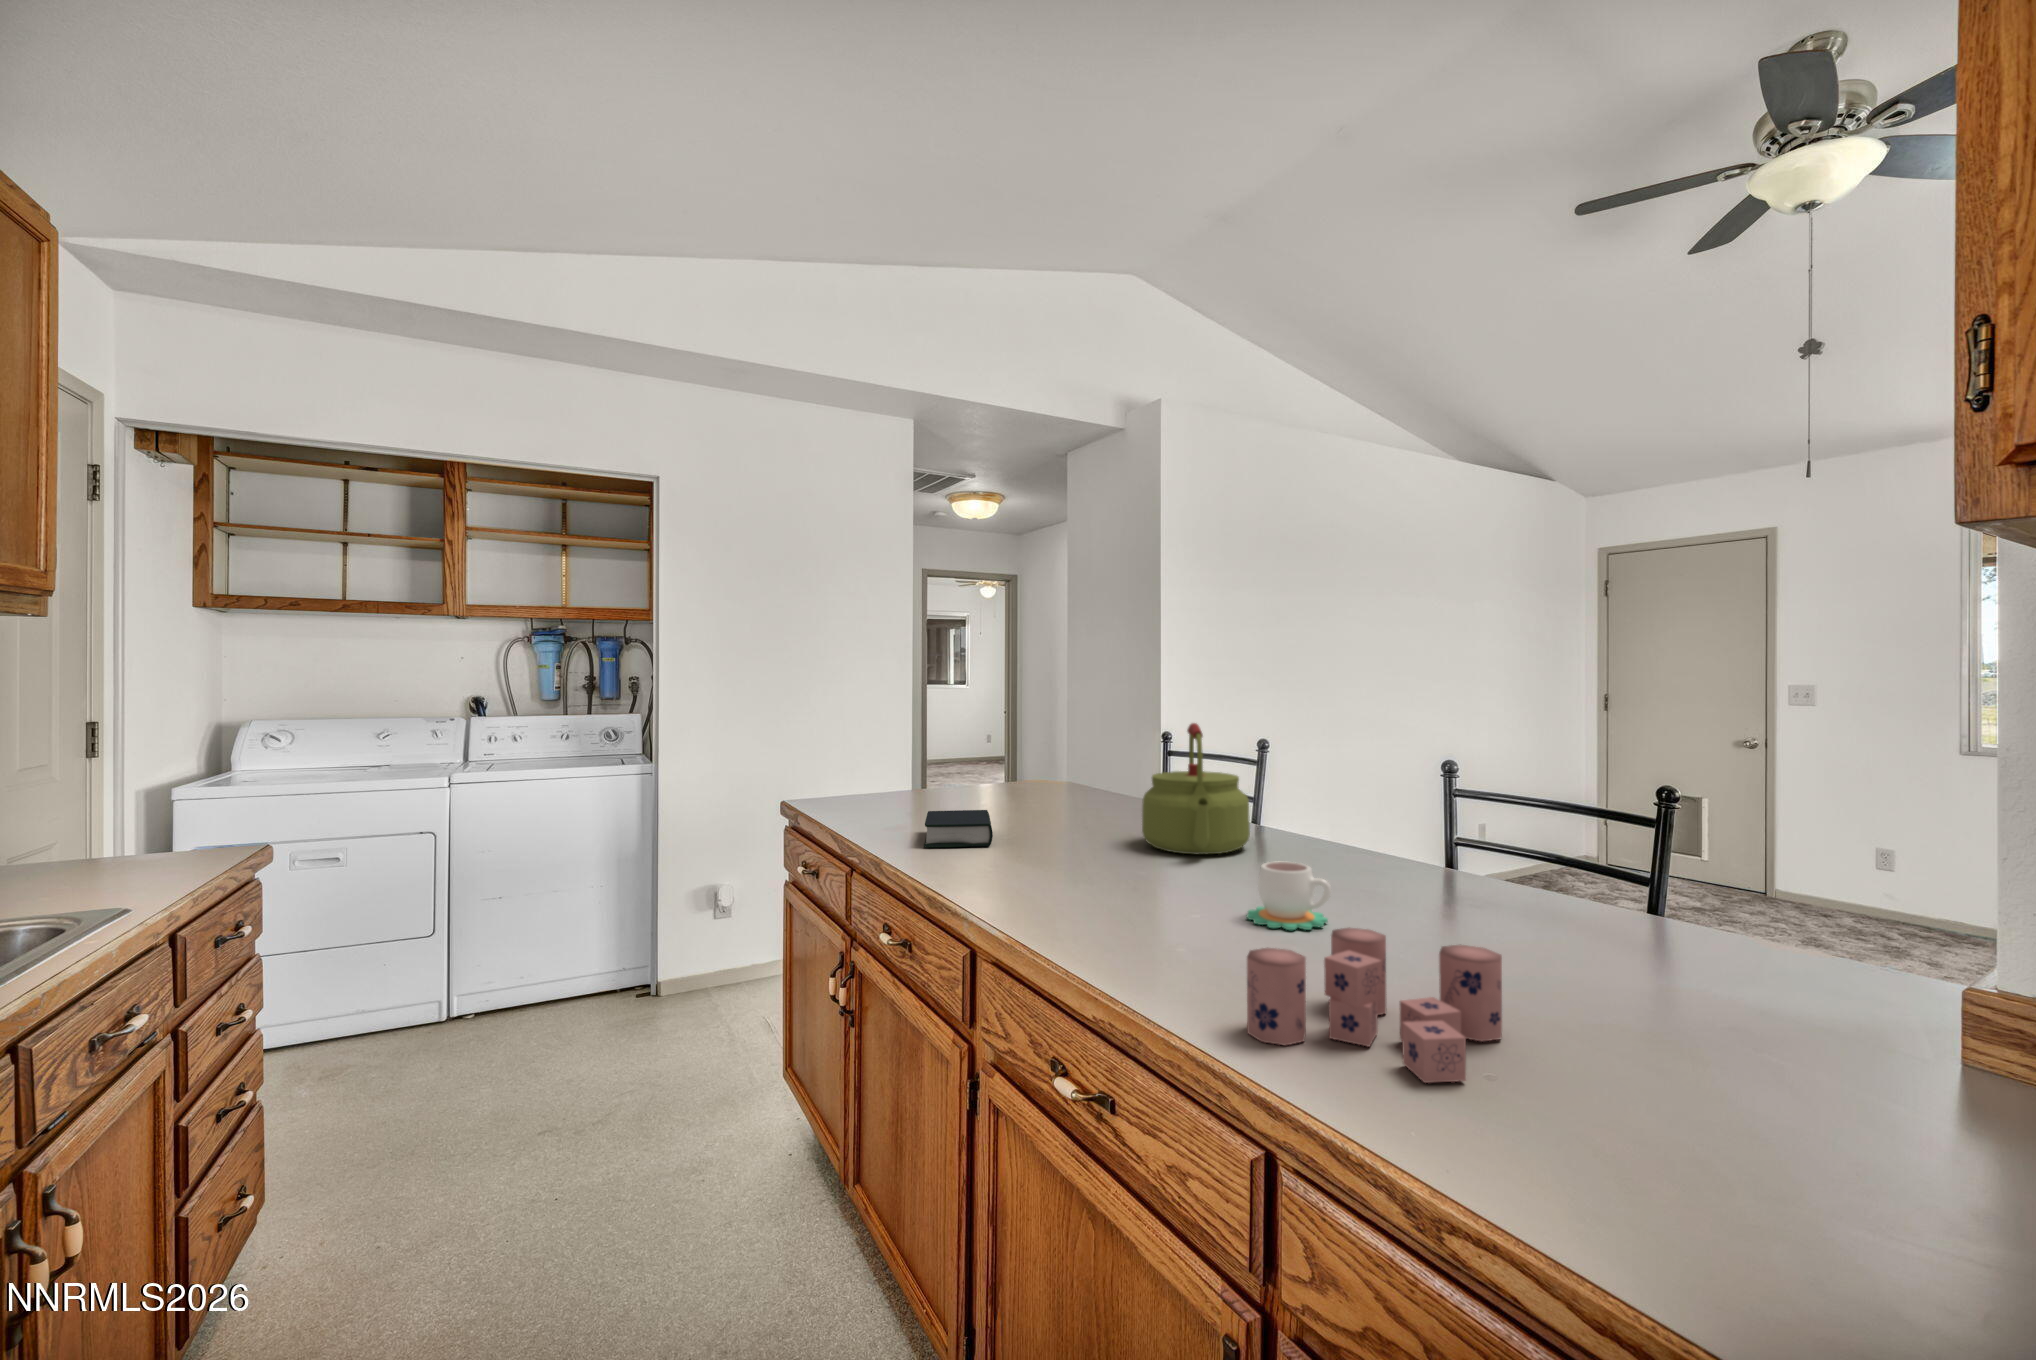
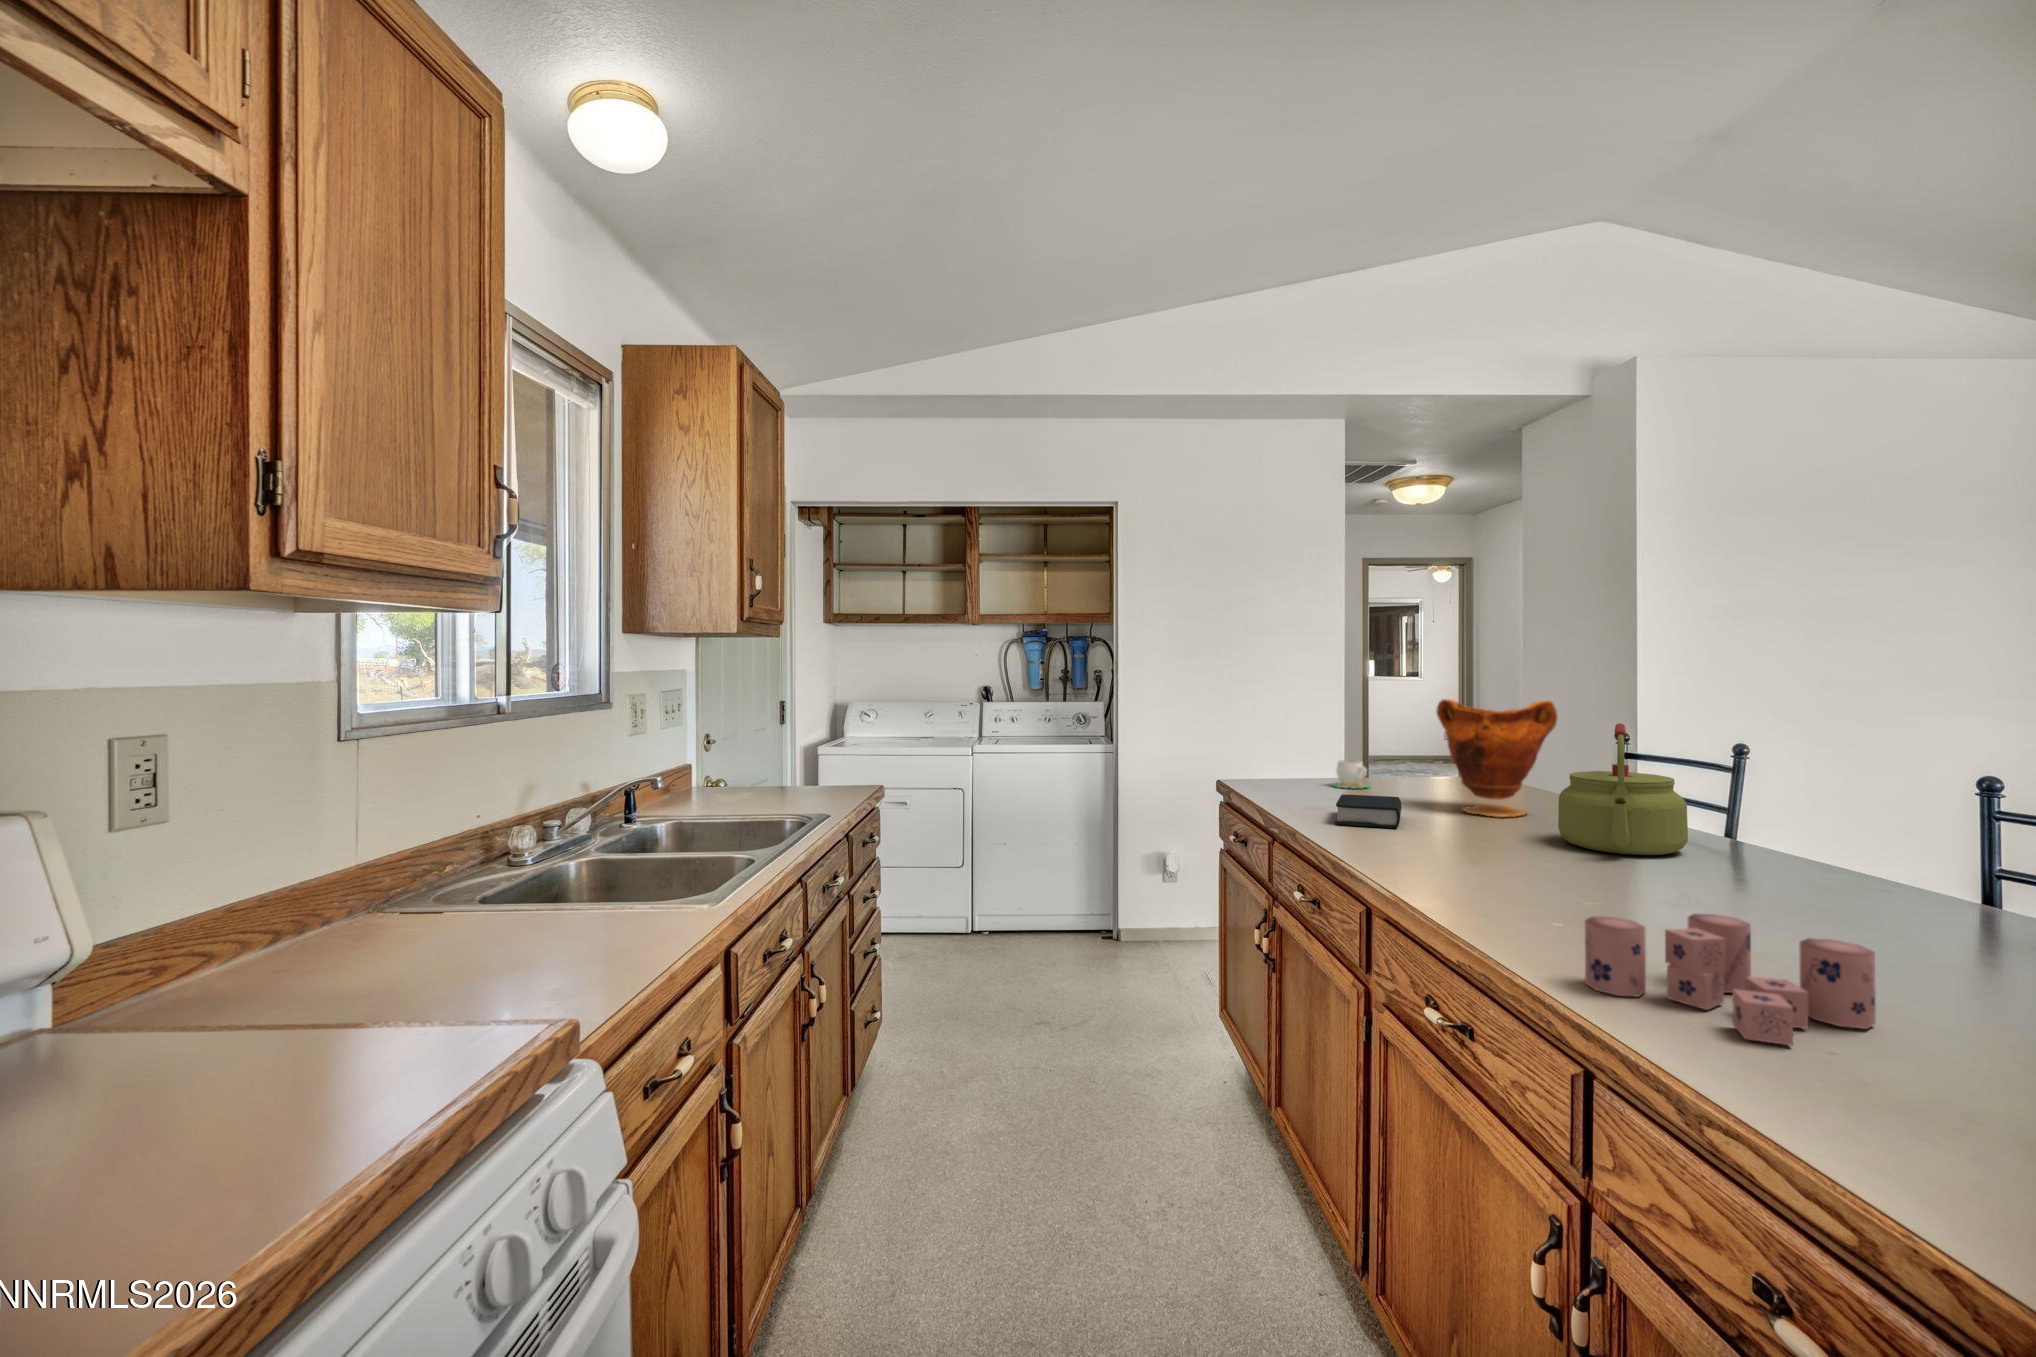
vase: none [1020,702,1130,823] -> present [1437,699,1557,817]
mug: present [1247,861,1331,930] -> present [1331,760,1370,789]

